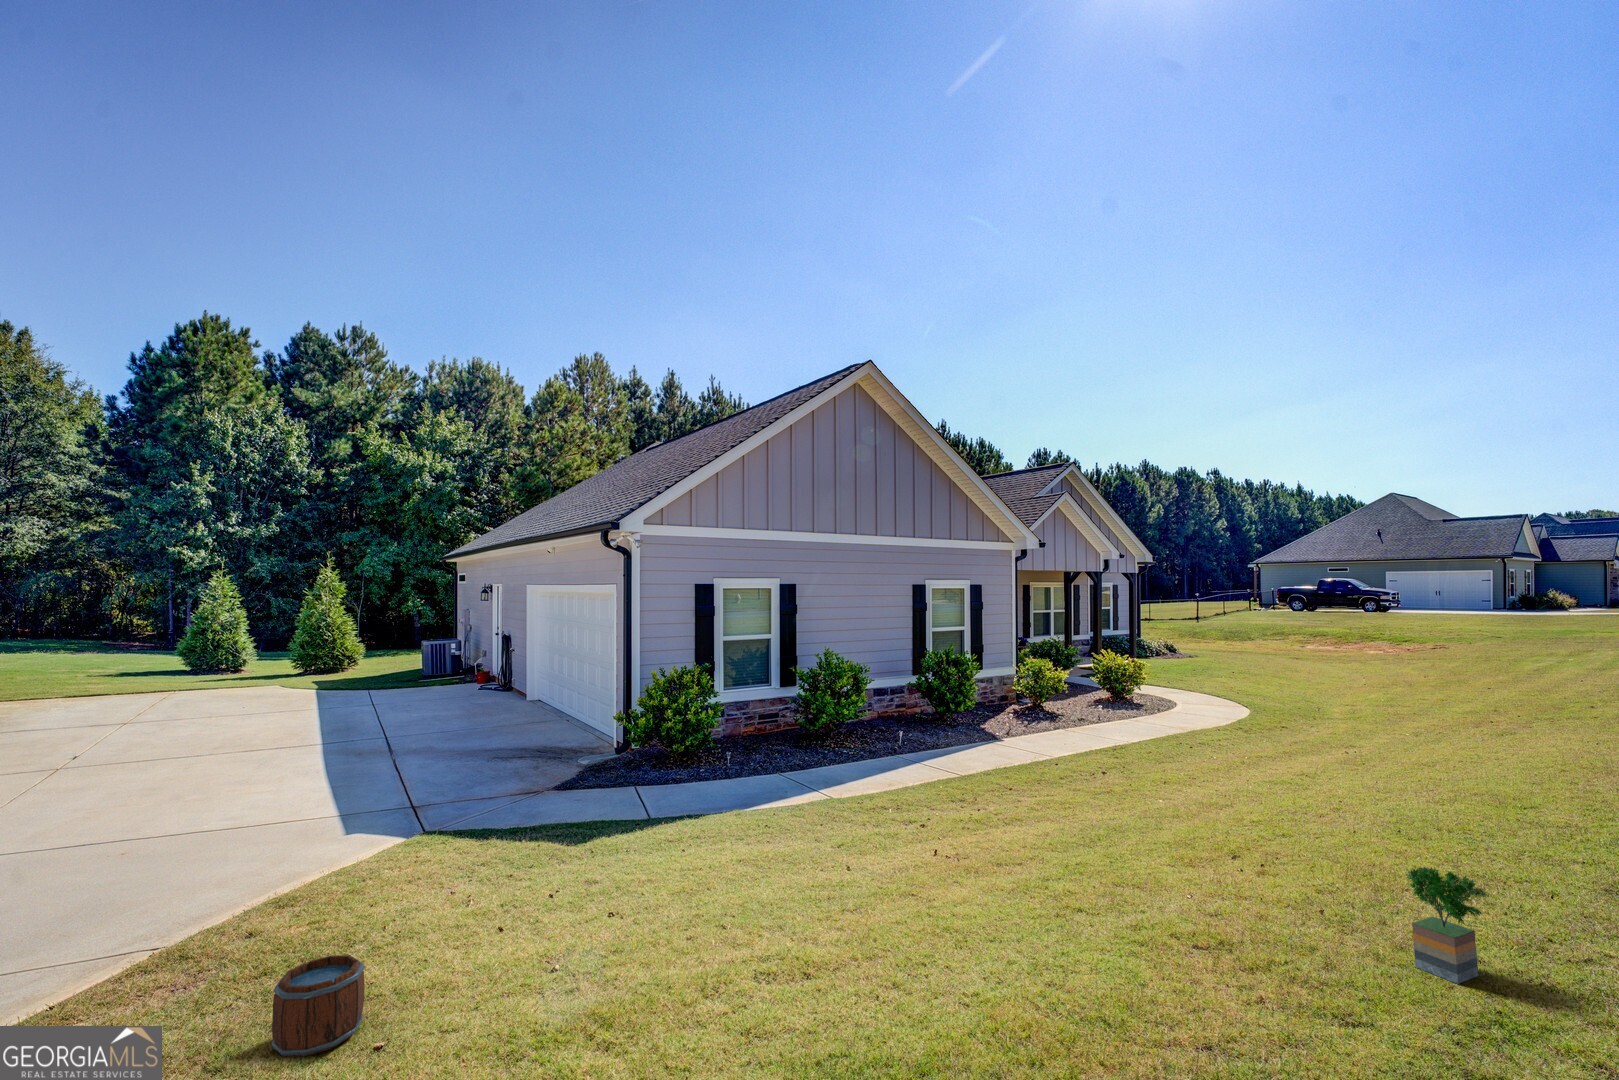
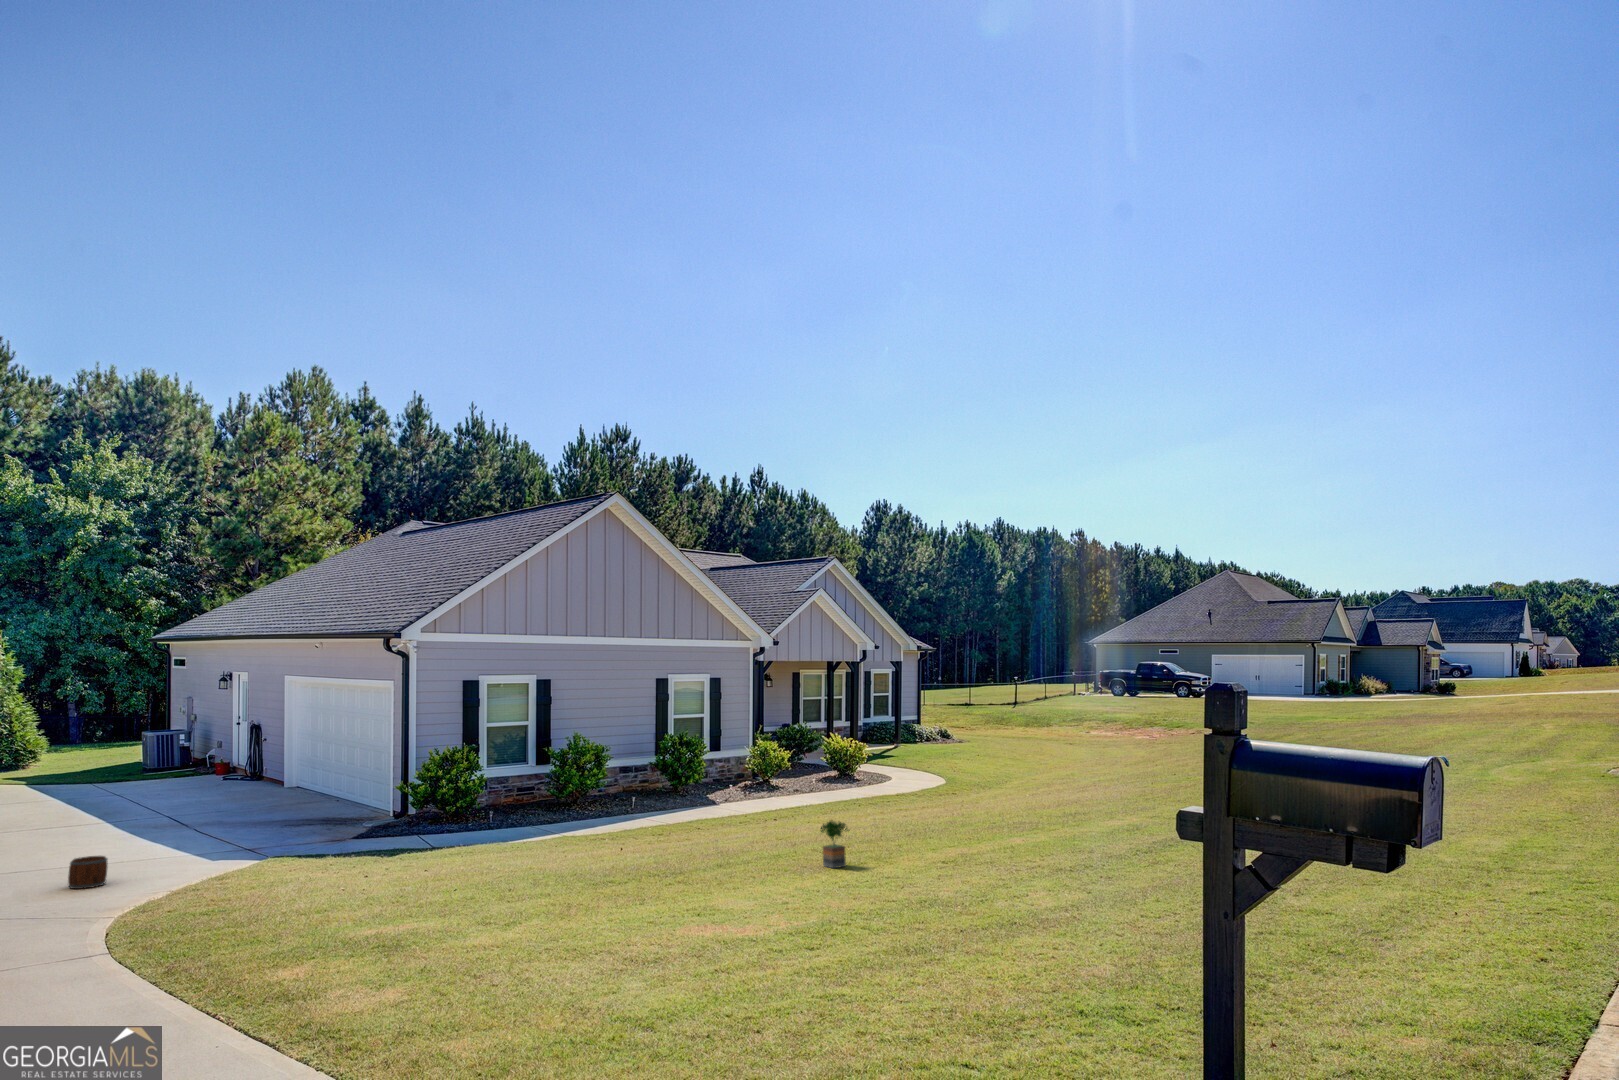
bucket: present [272,955,365,1057] -> present [68,856,108,889]

